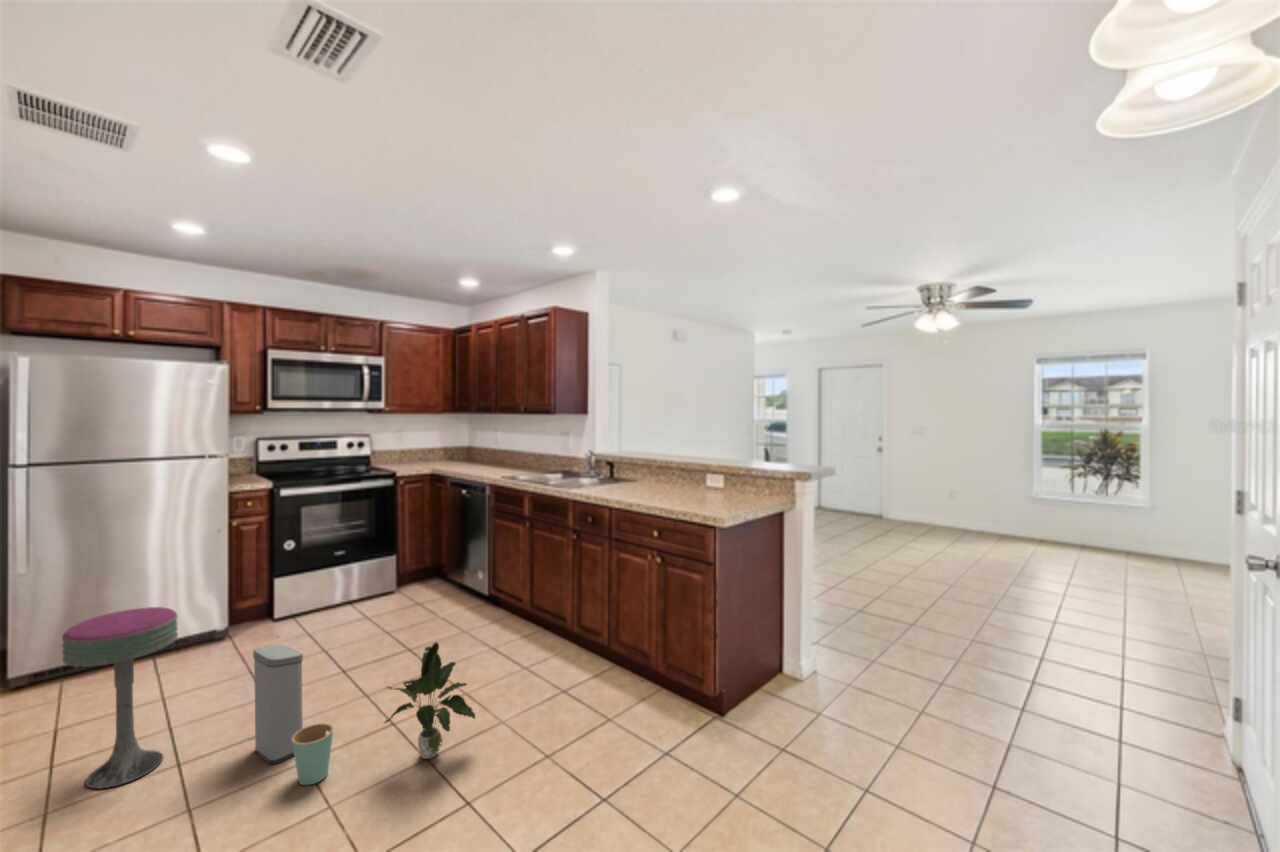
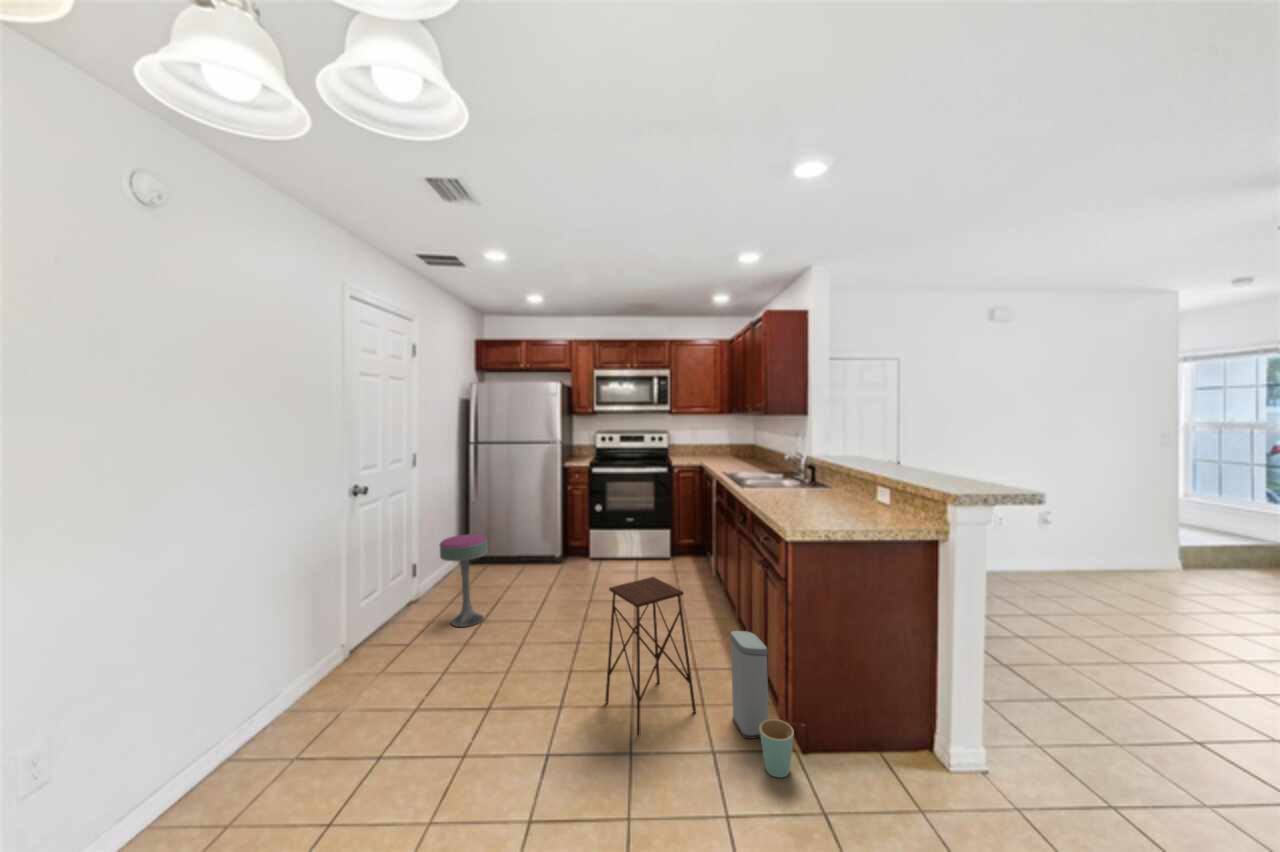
side table: none [509,592,611,777] -> present [605,577,696,736]
potted plant: present [384,642,475,759] -> none [542,594,600,675]
trash can: present [253,645,333,785] -> present [730,631,794,777]

